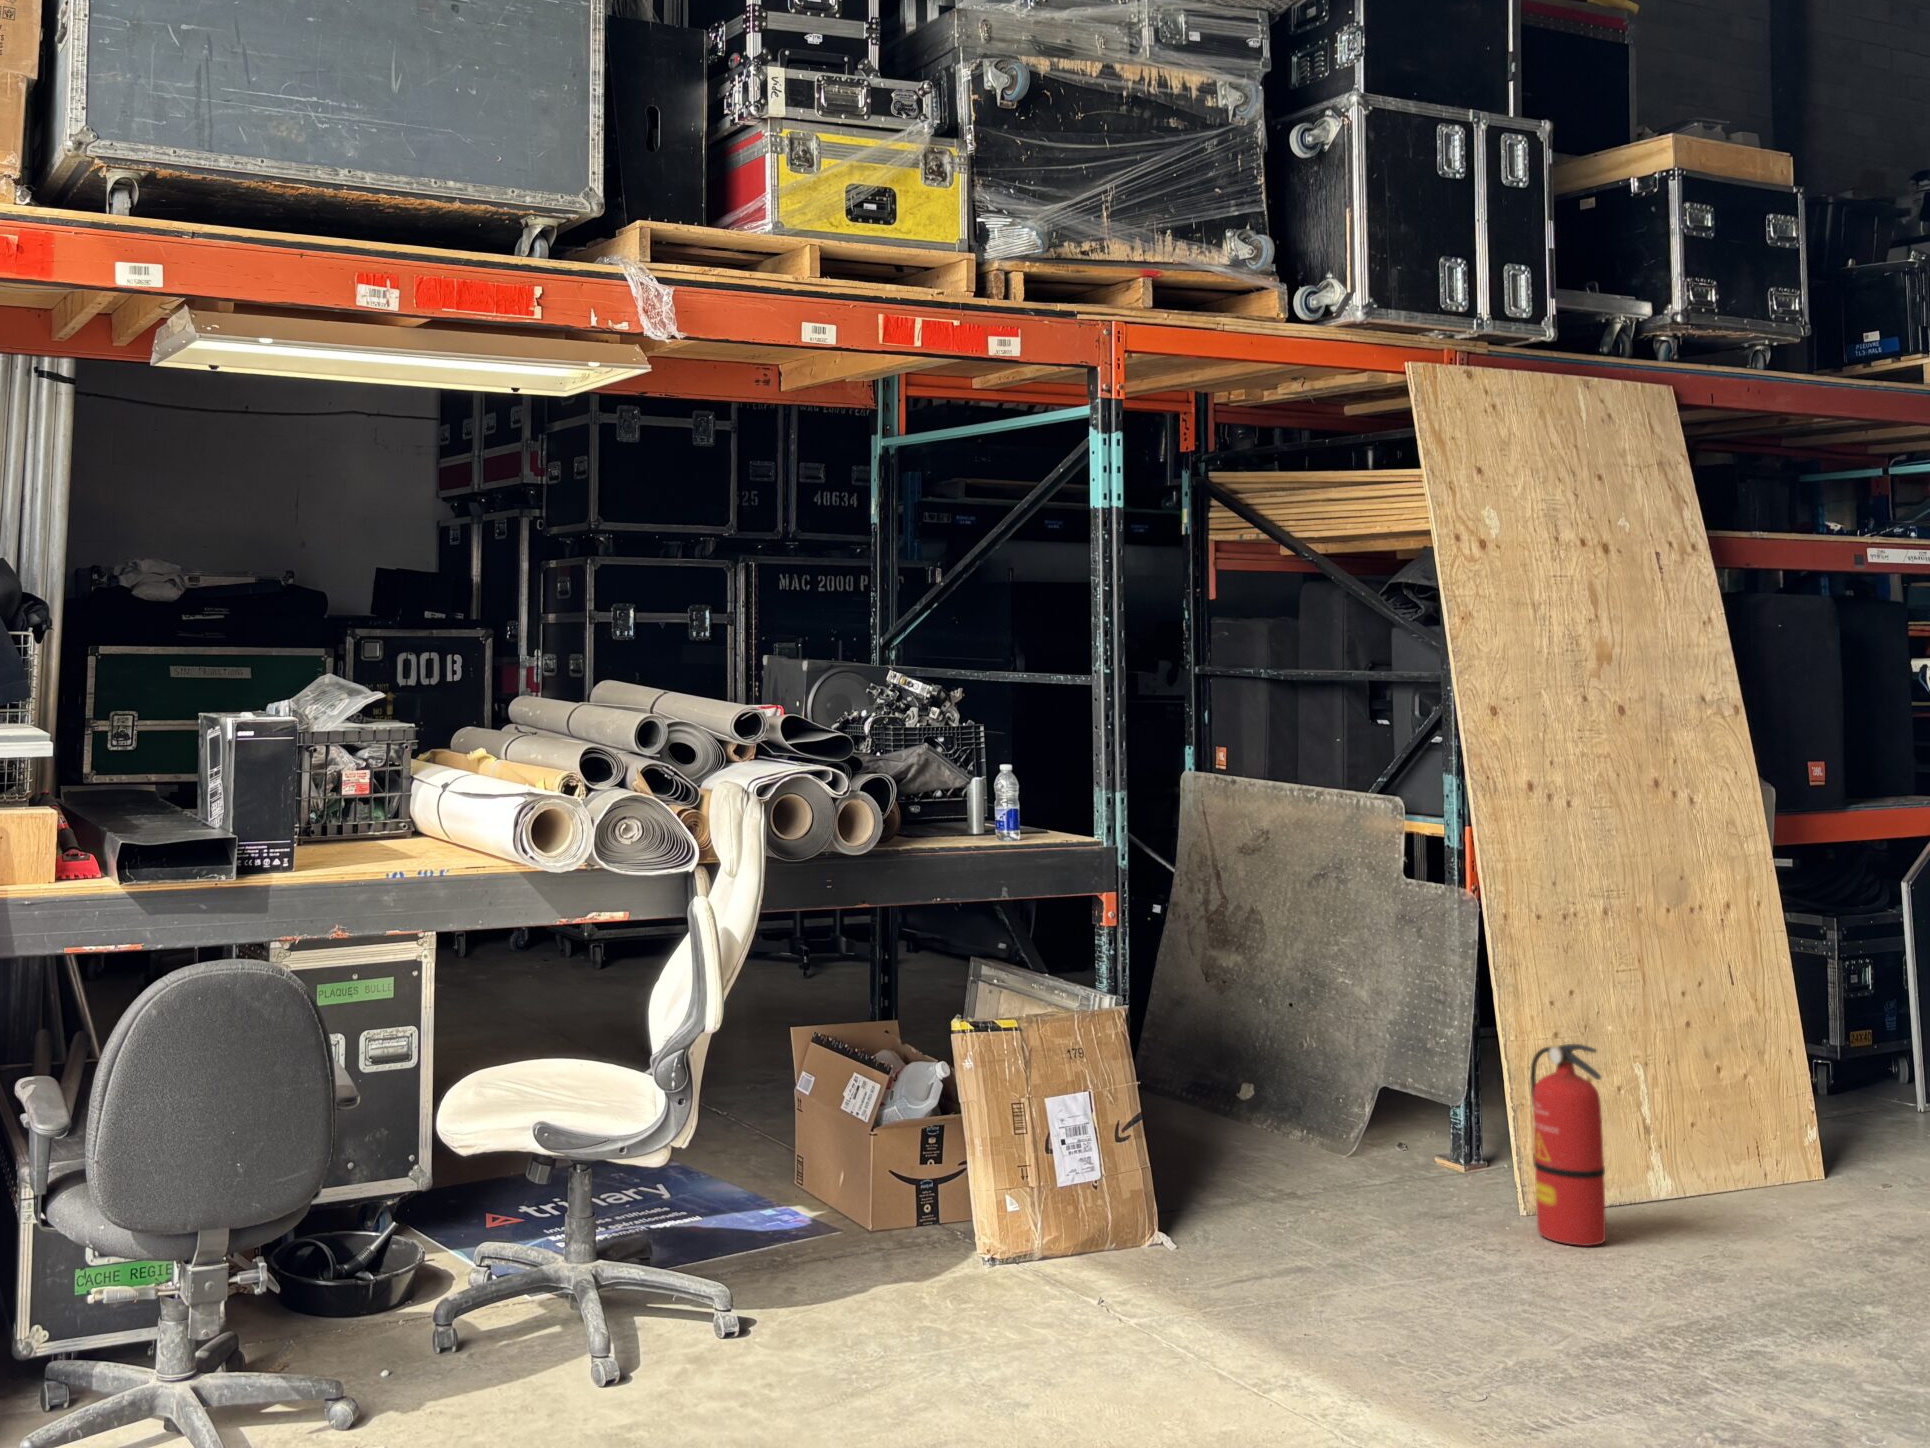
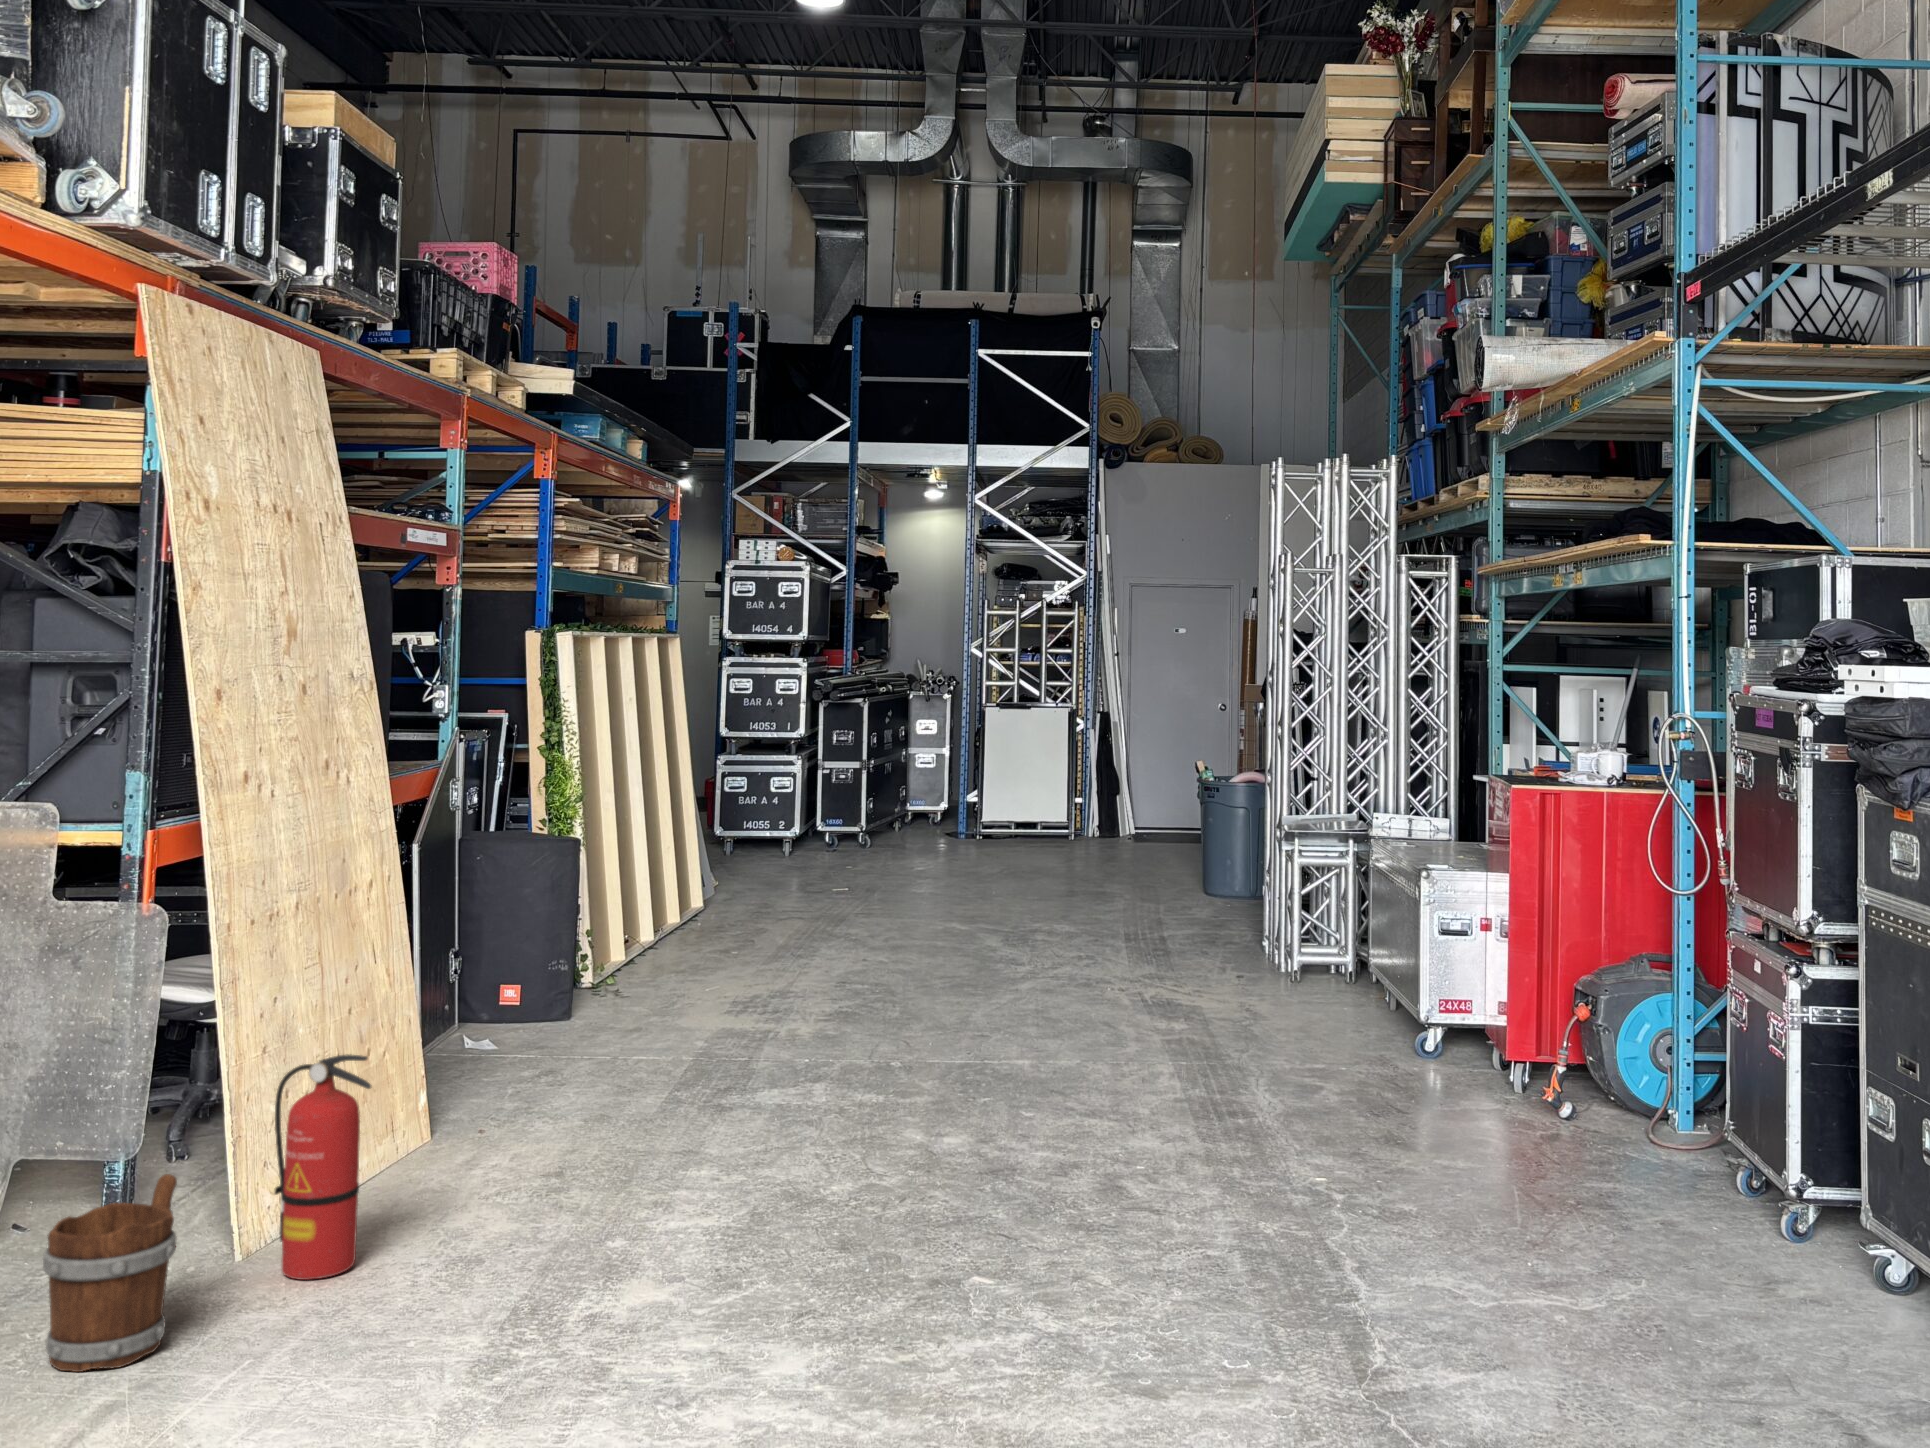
bucket: none [1305,1109,1426,1247] -> present [43,1174,177,1372]

